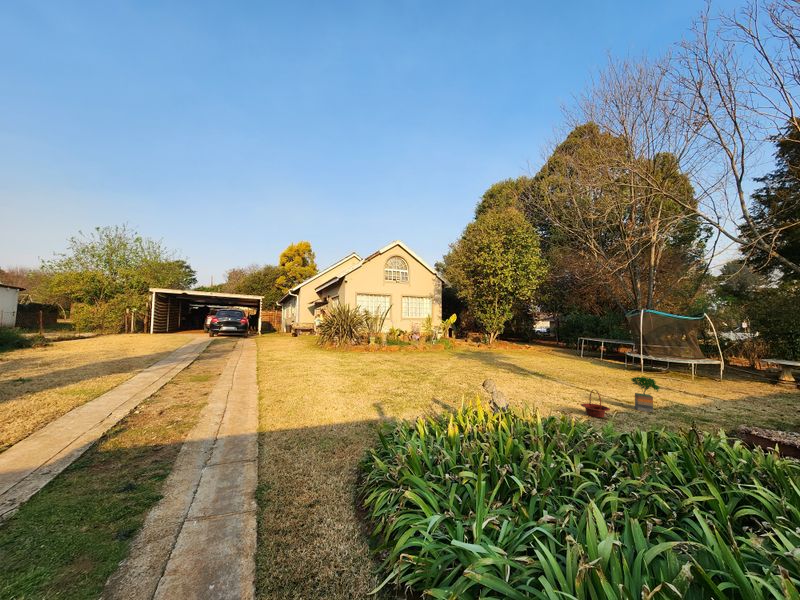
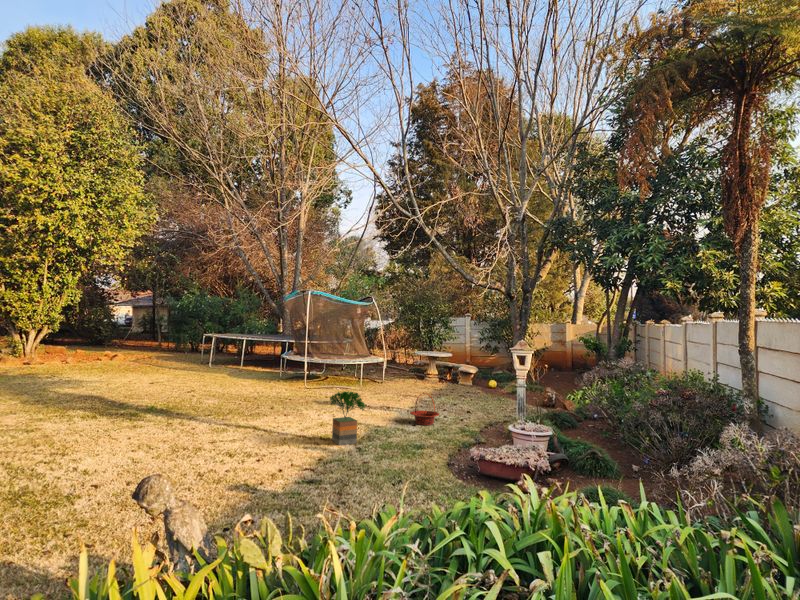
basket: present [581,390,610,417] -> present [410,393,439,425]

